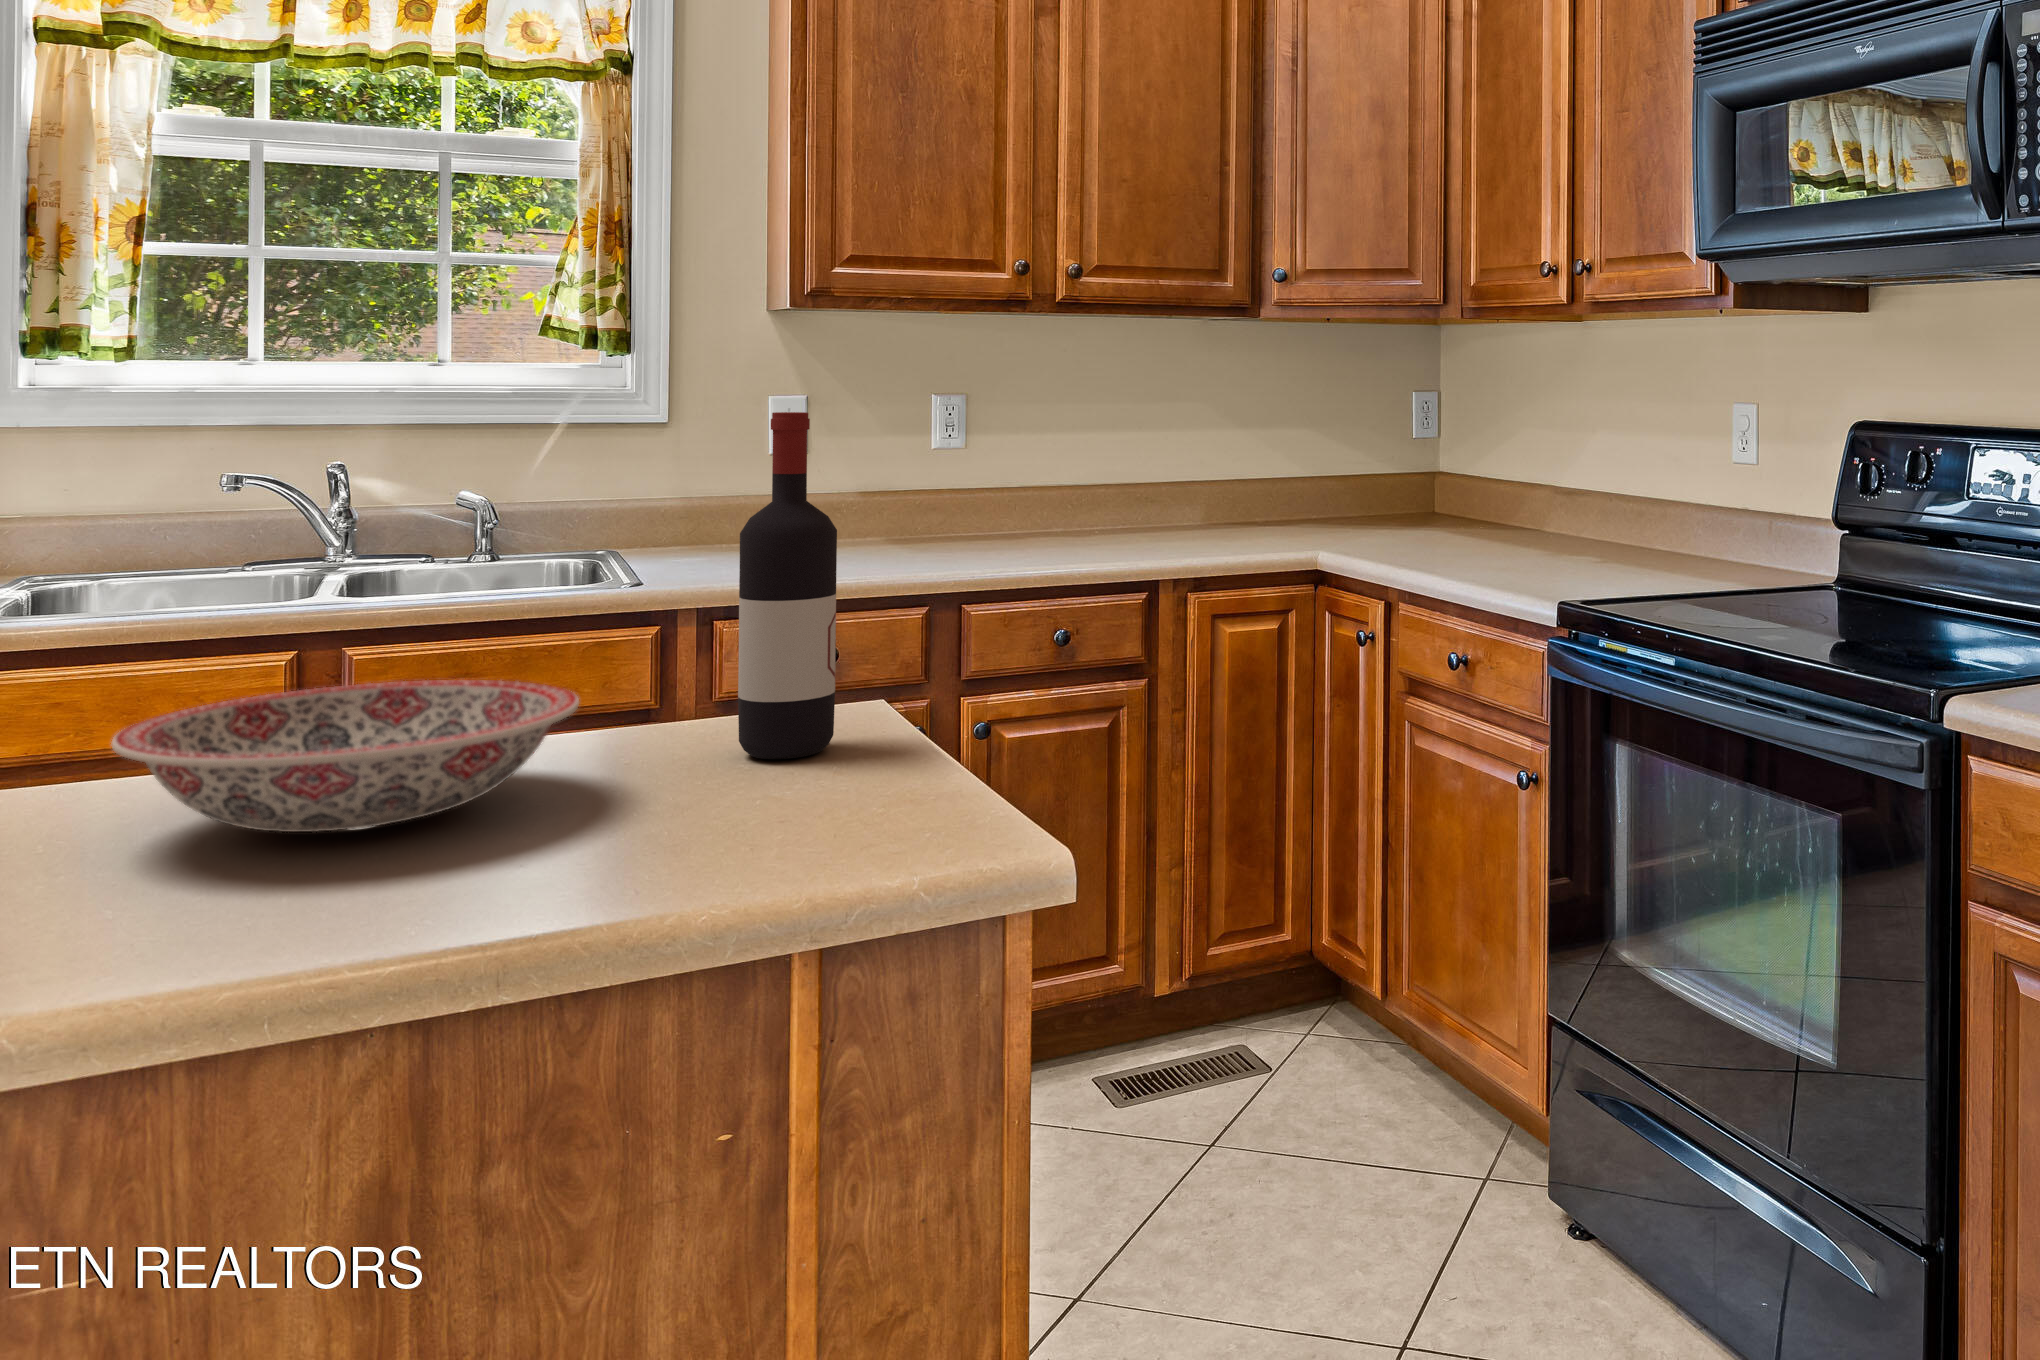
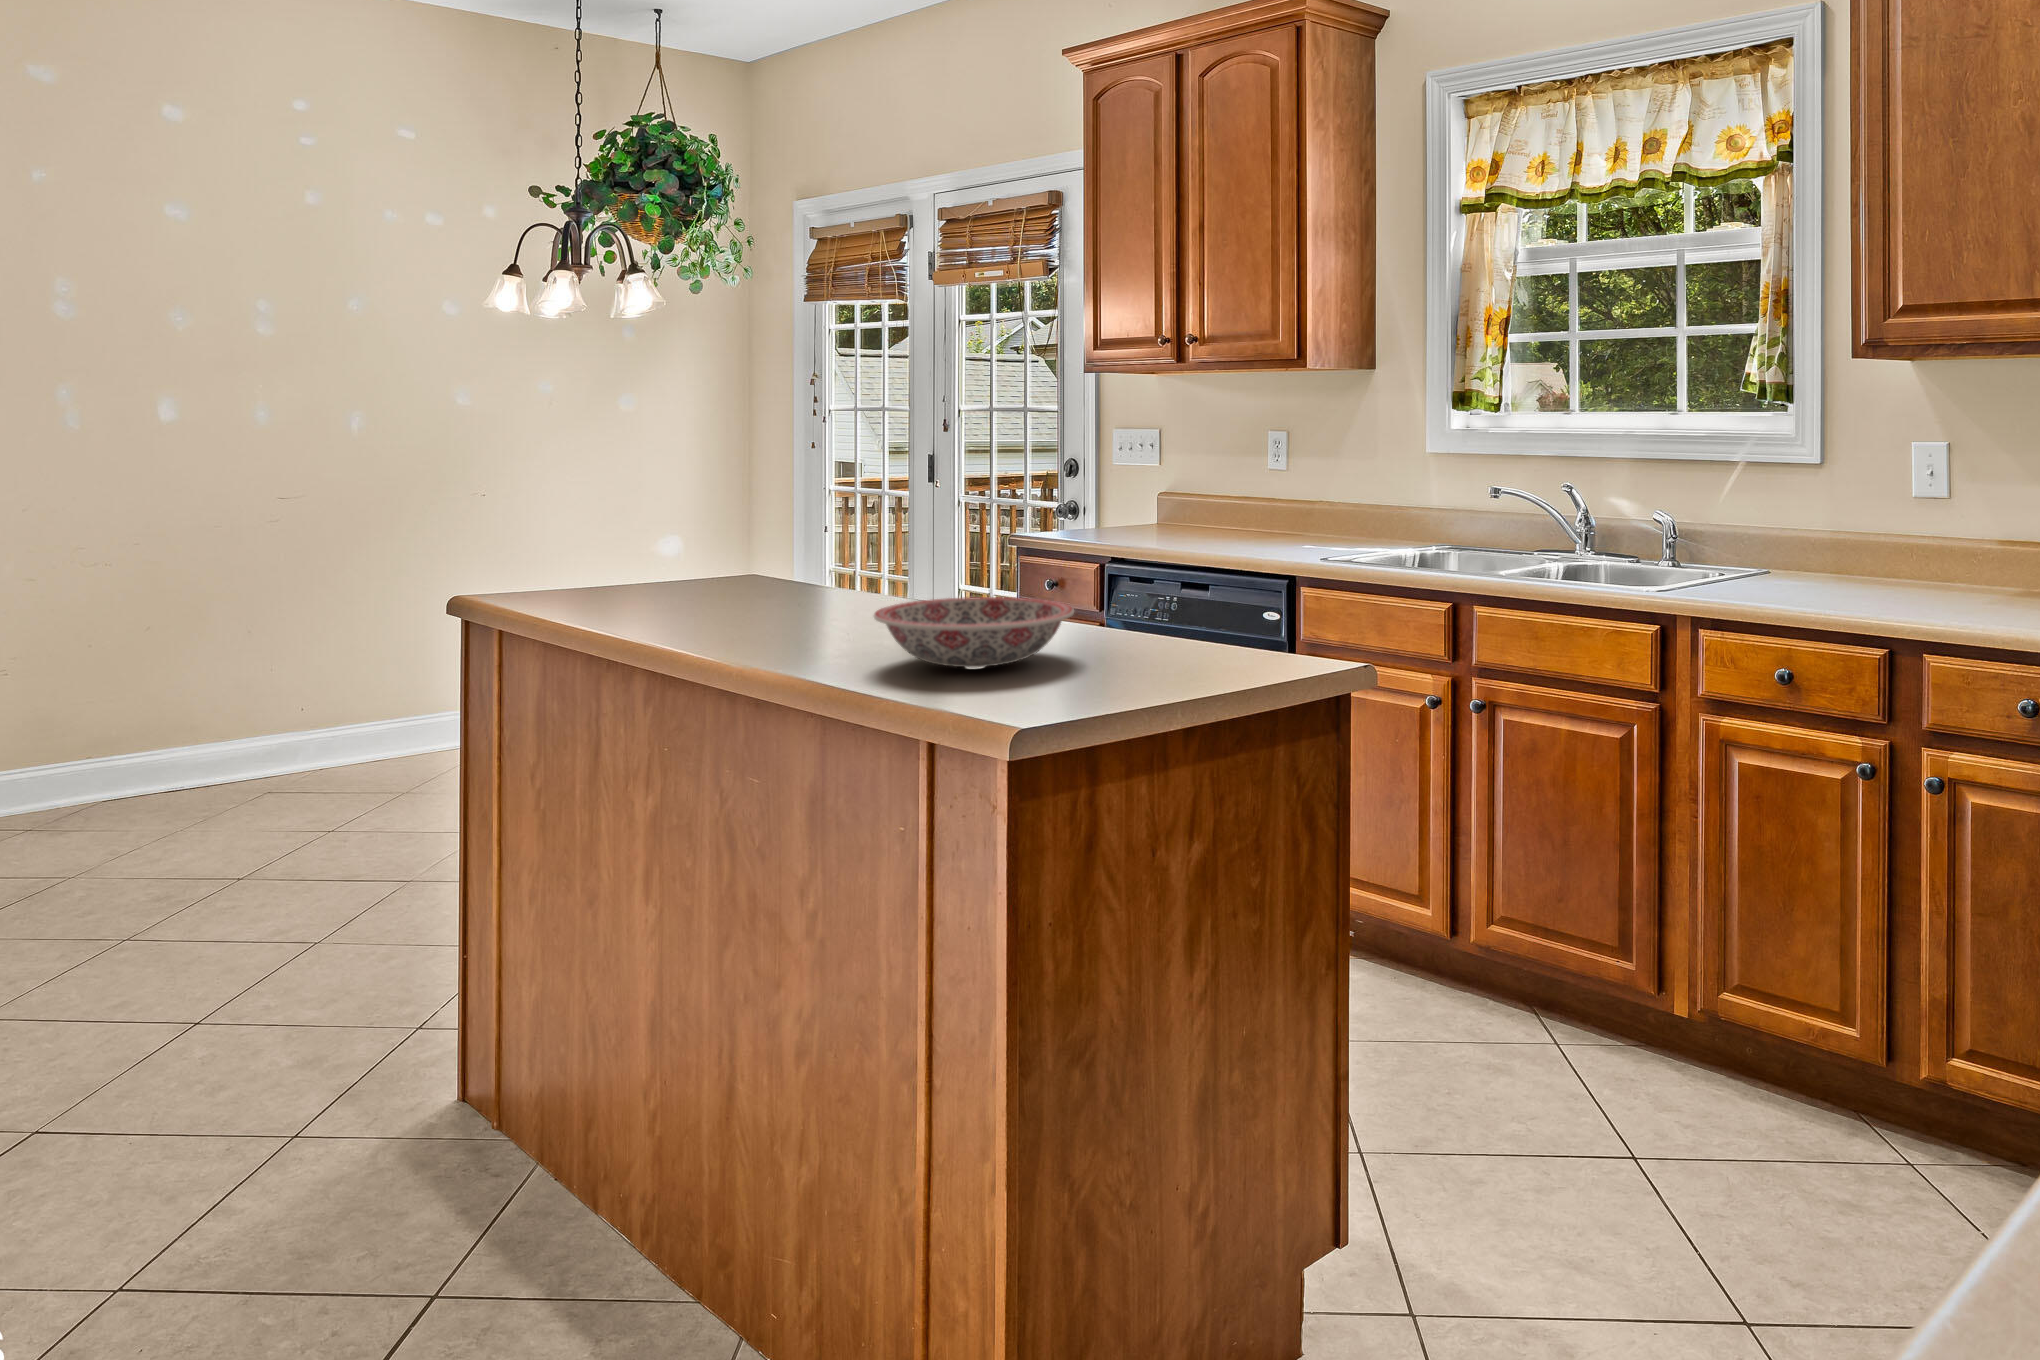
wine bottle: present [738,412,837,759] -> none [1132,460,1193,689]

